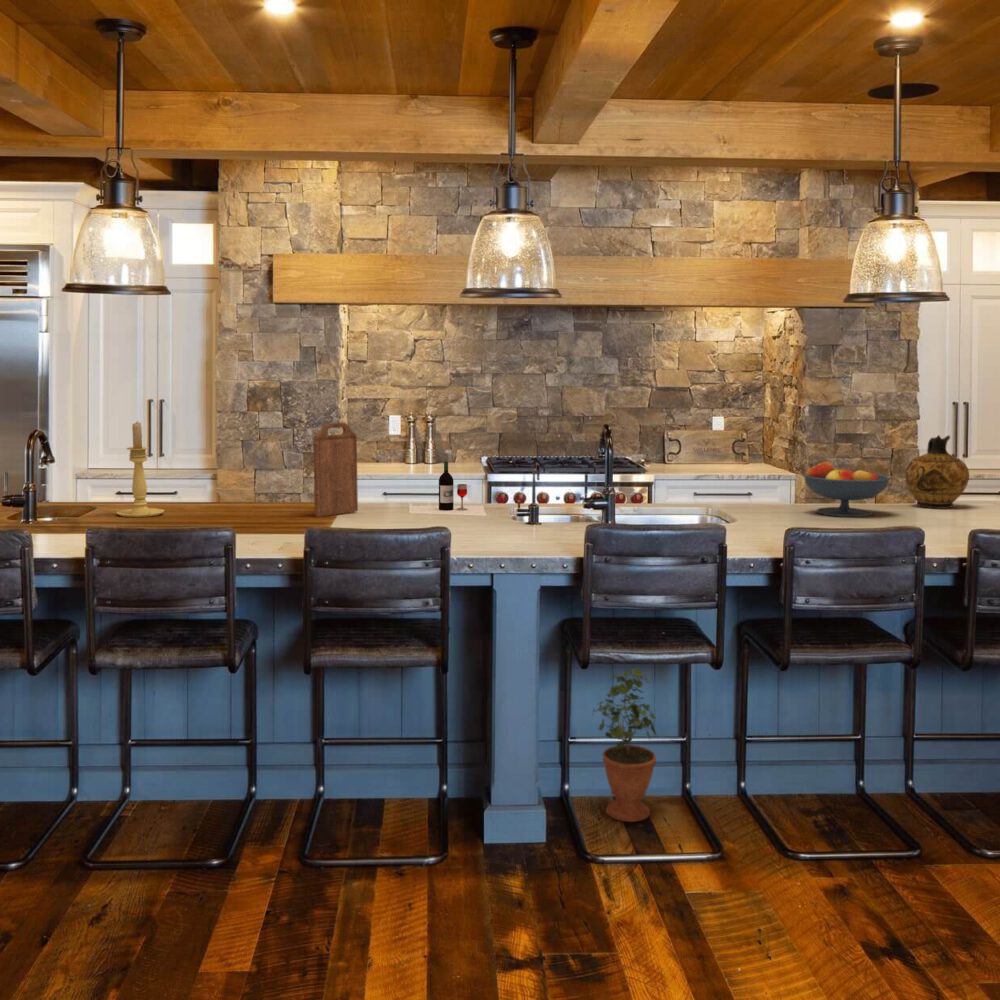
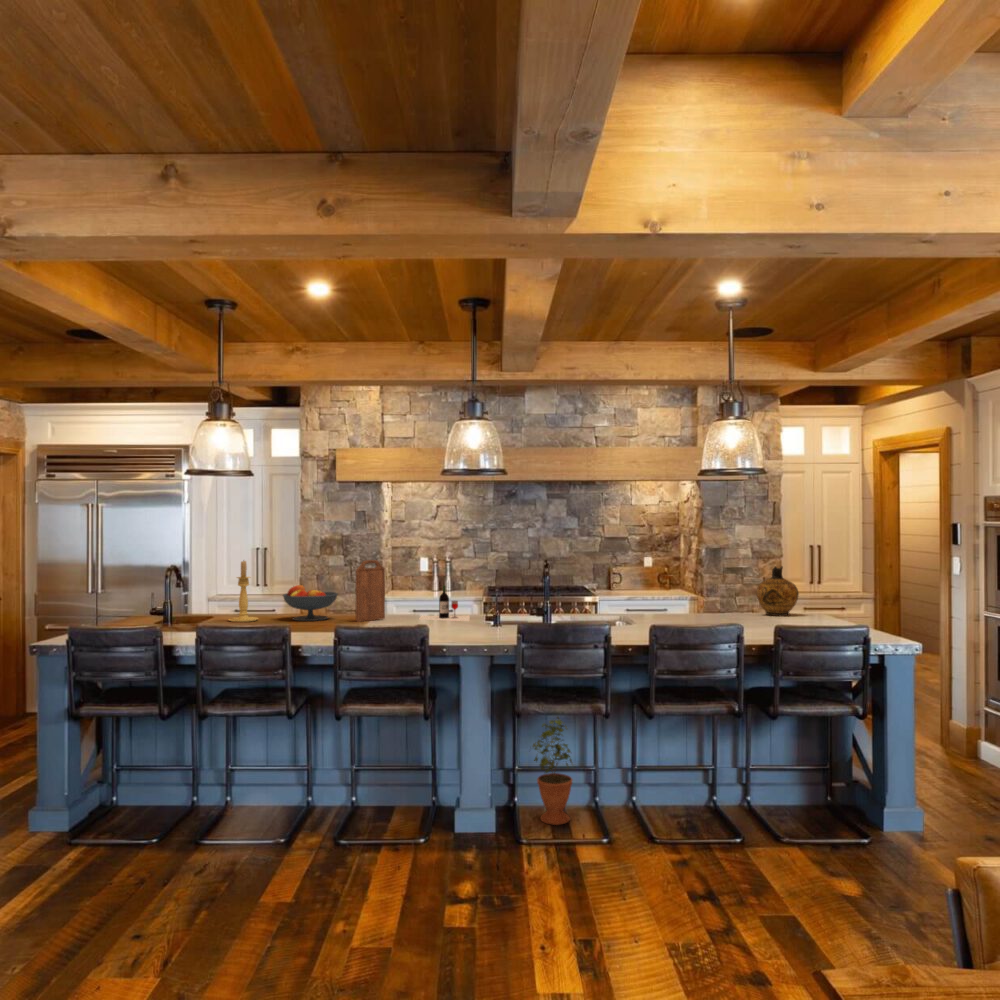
fruit bowl: present [803,462,890,517] -> present [283,585,338,621]

